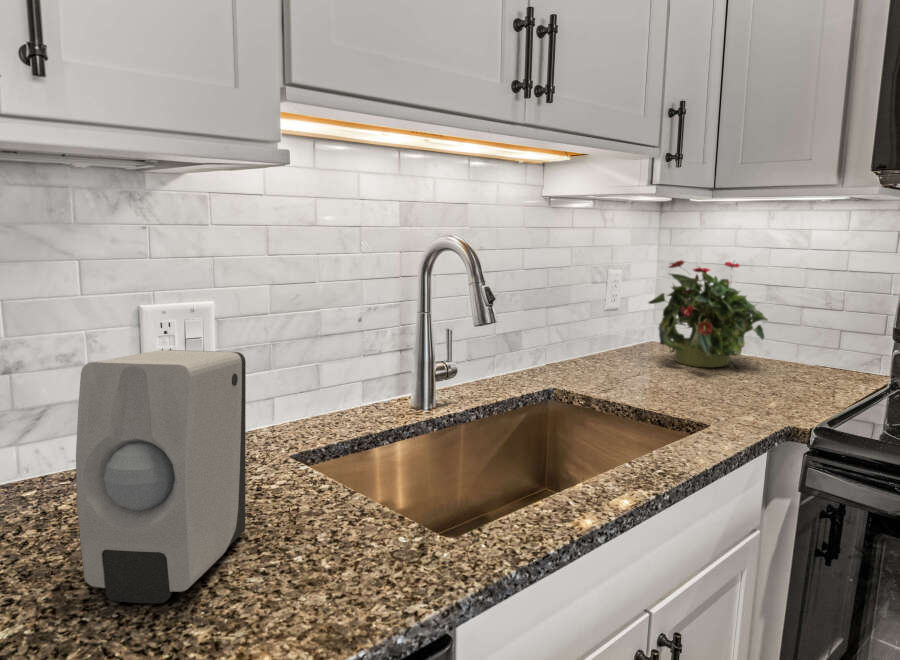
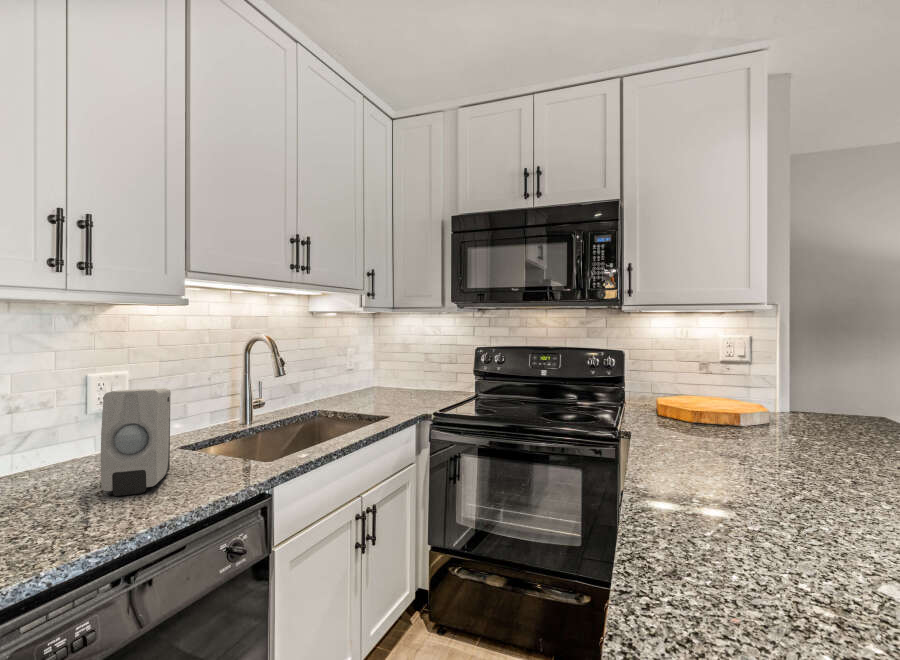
potted plant: present [649,260,768,368] -> none [367,342,423,396]

